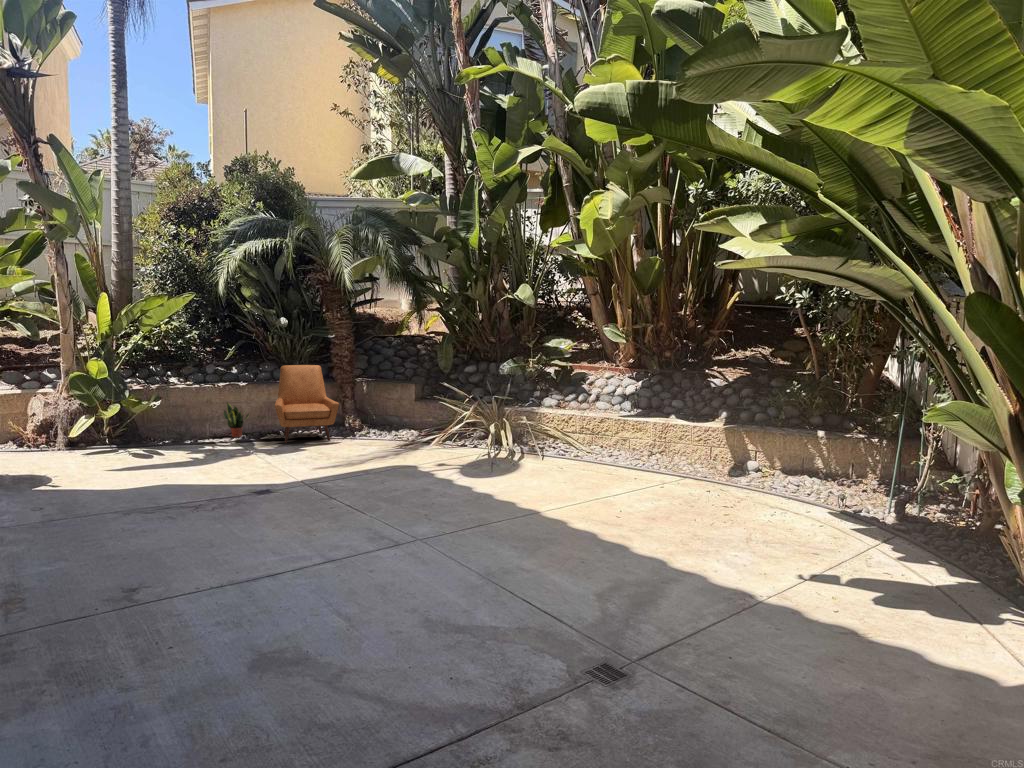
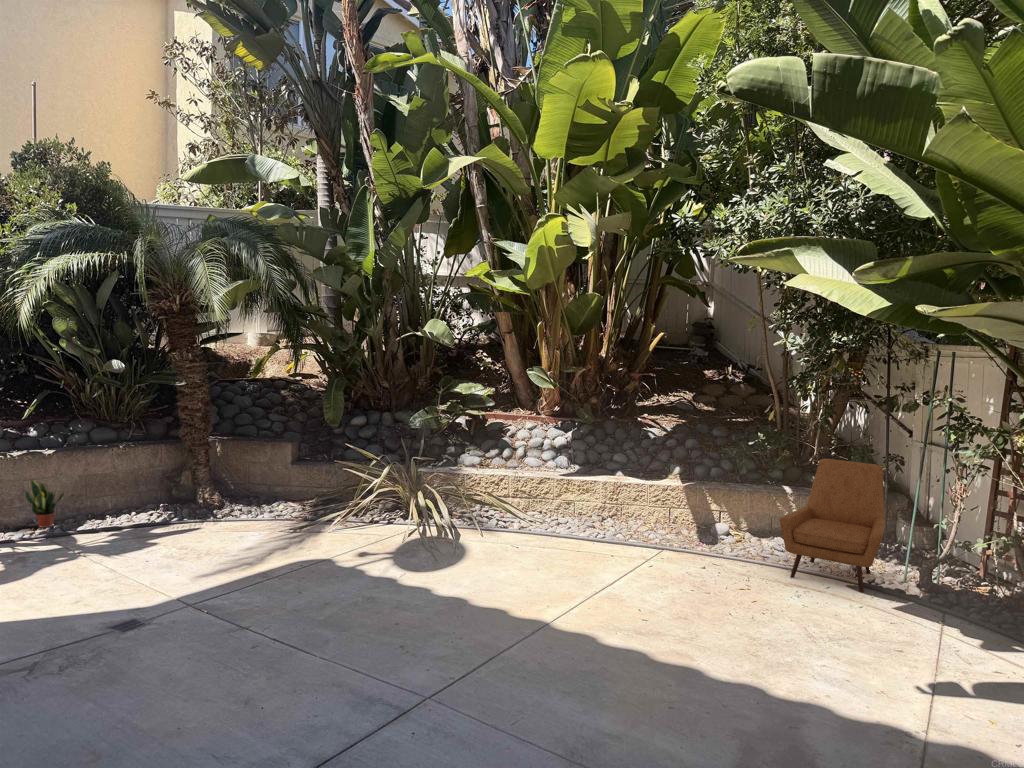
chair: present [275,365,339,443] -> present [780,459,886,592]

